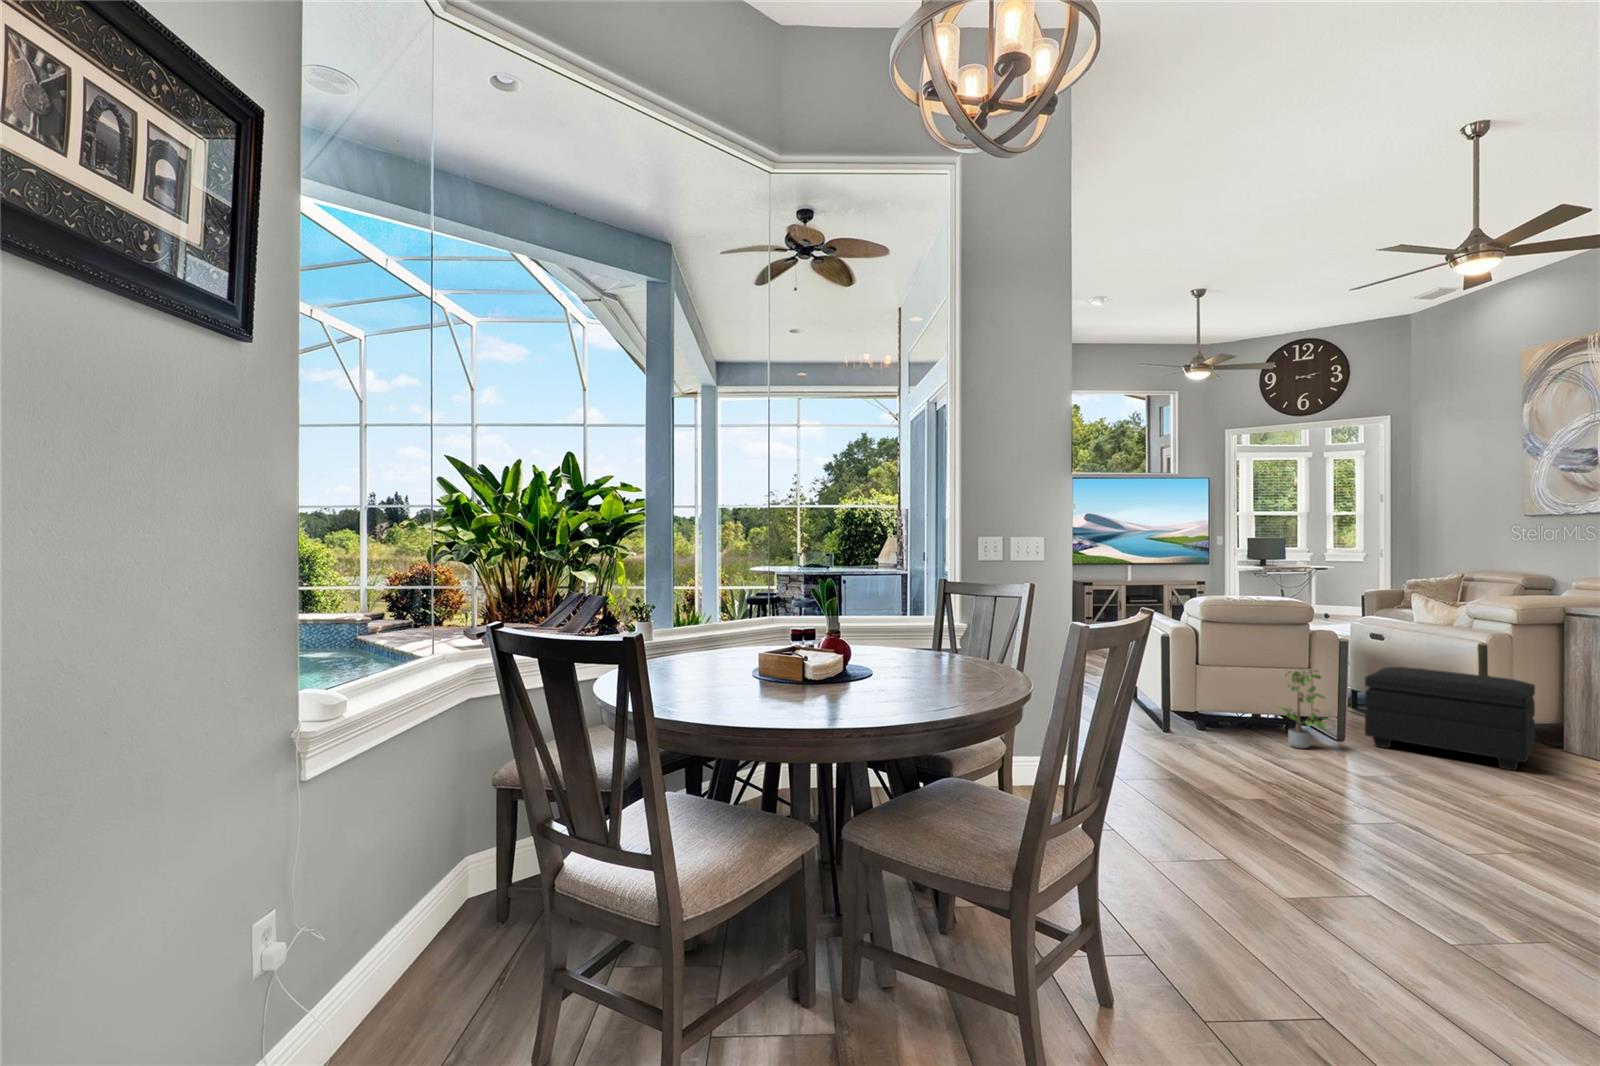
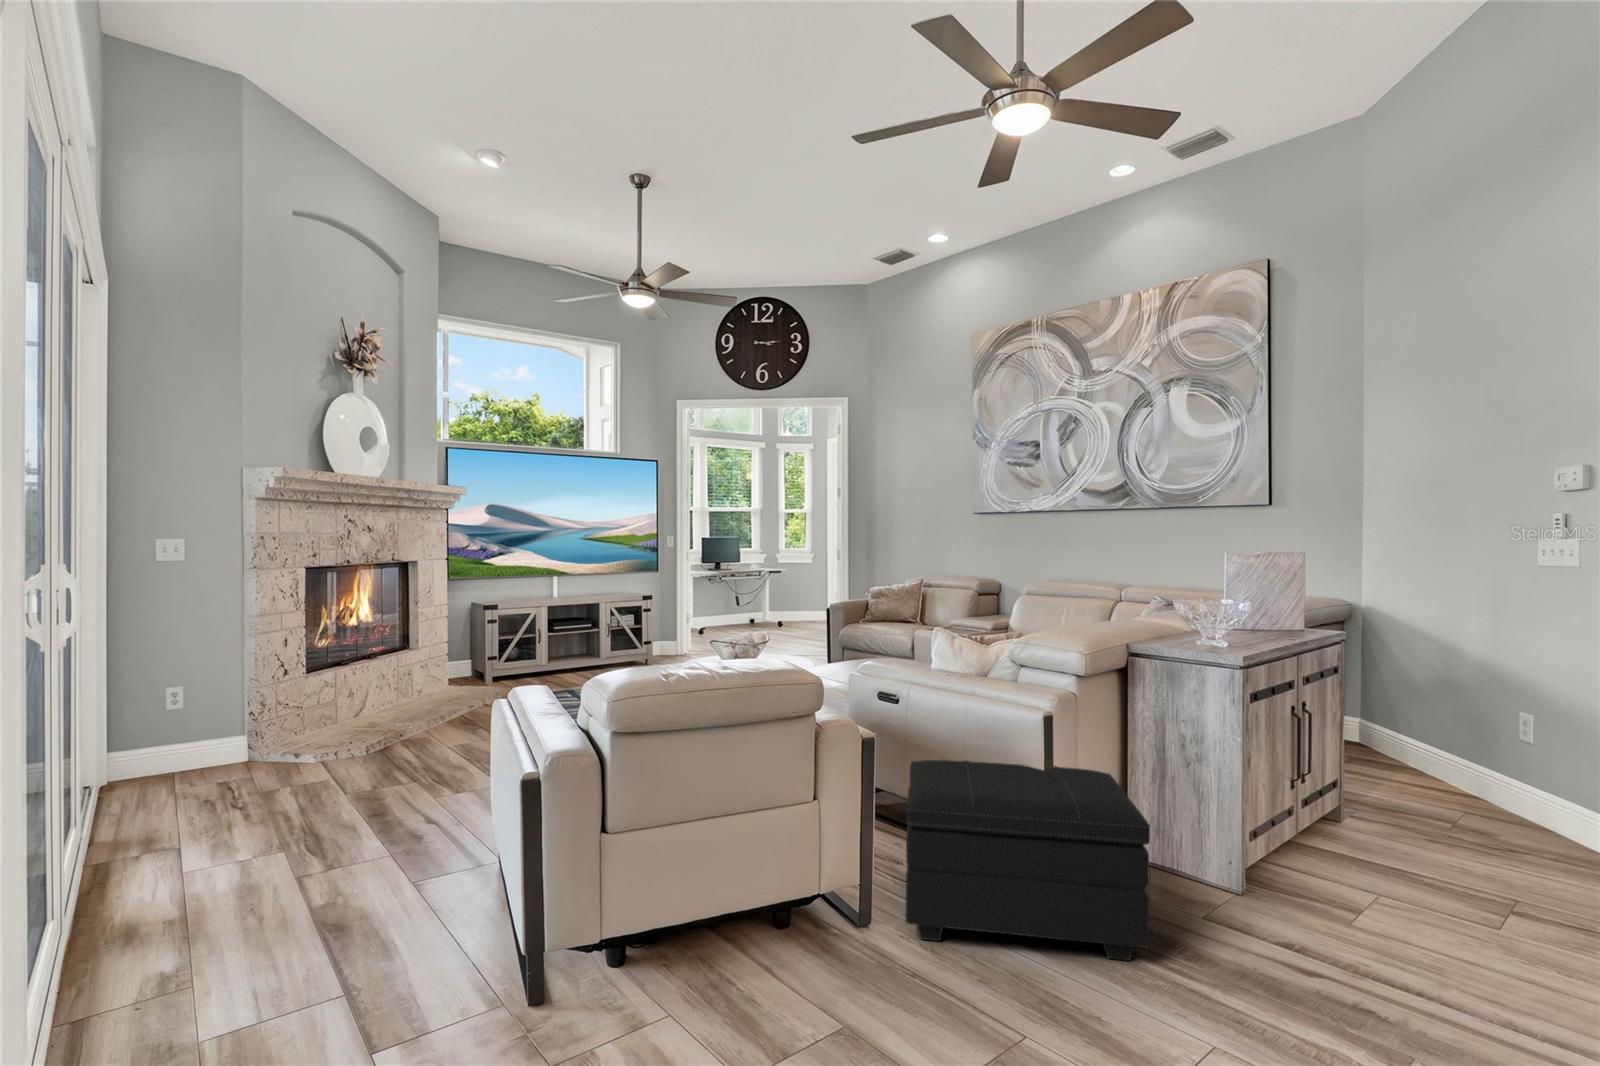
potted plant: present [1279,669,1328,748] -> none [765,812,863,1008]

